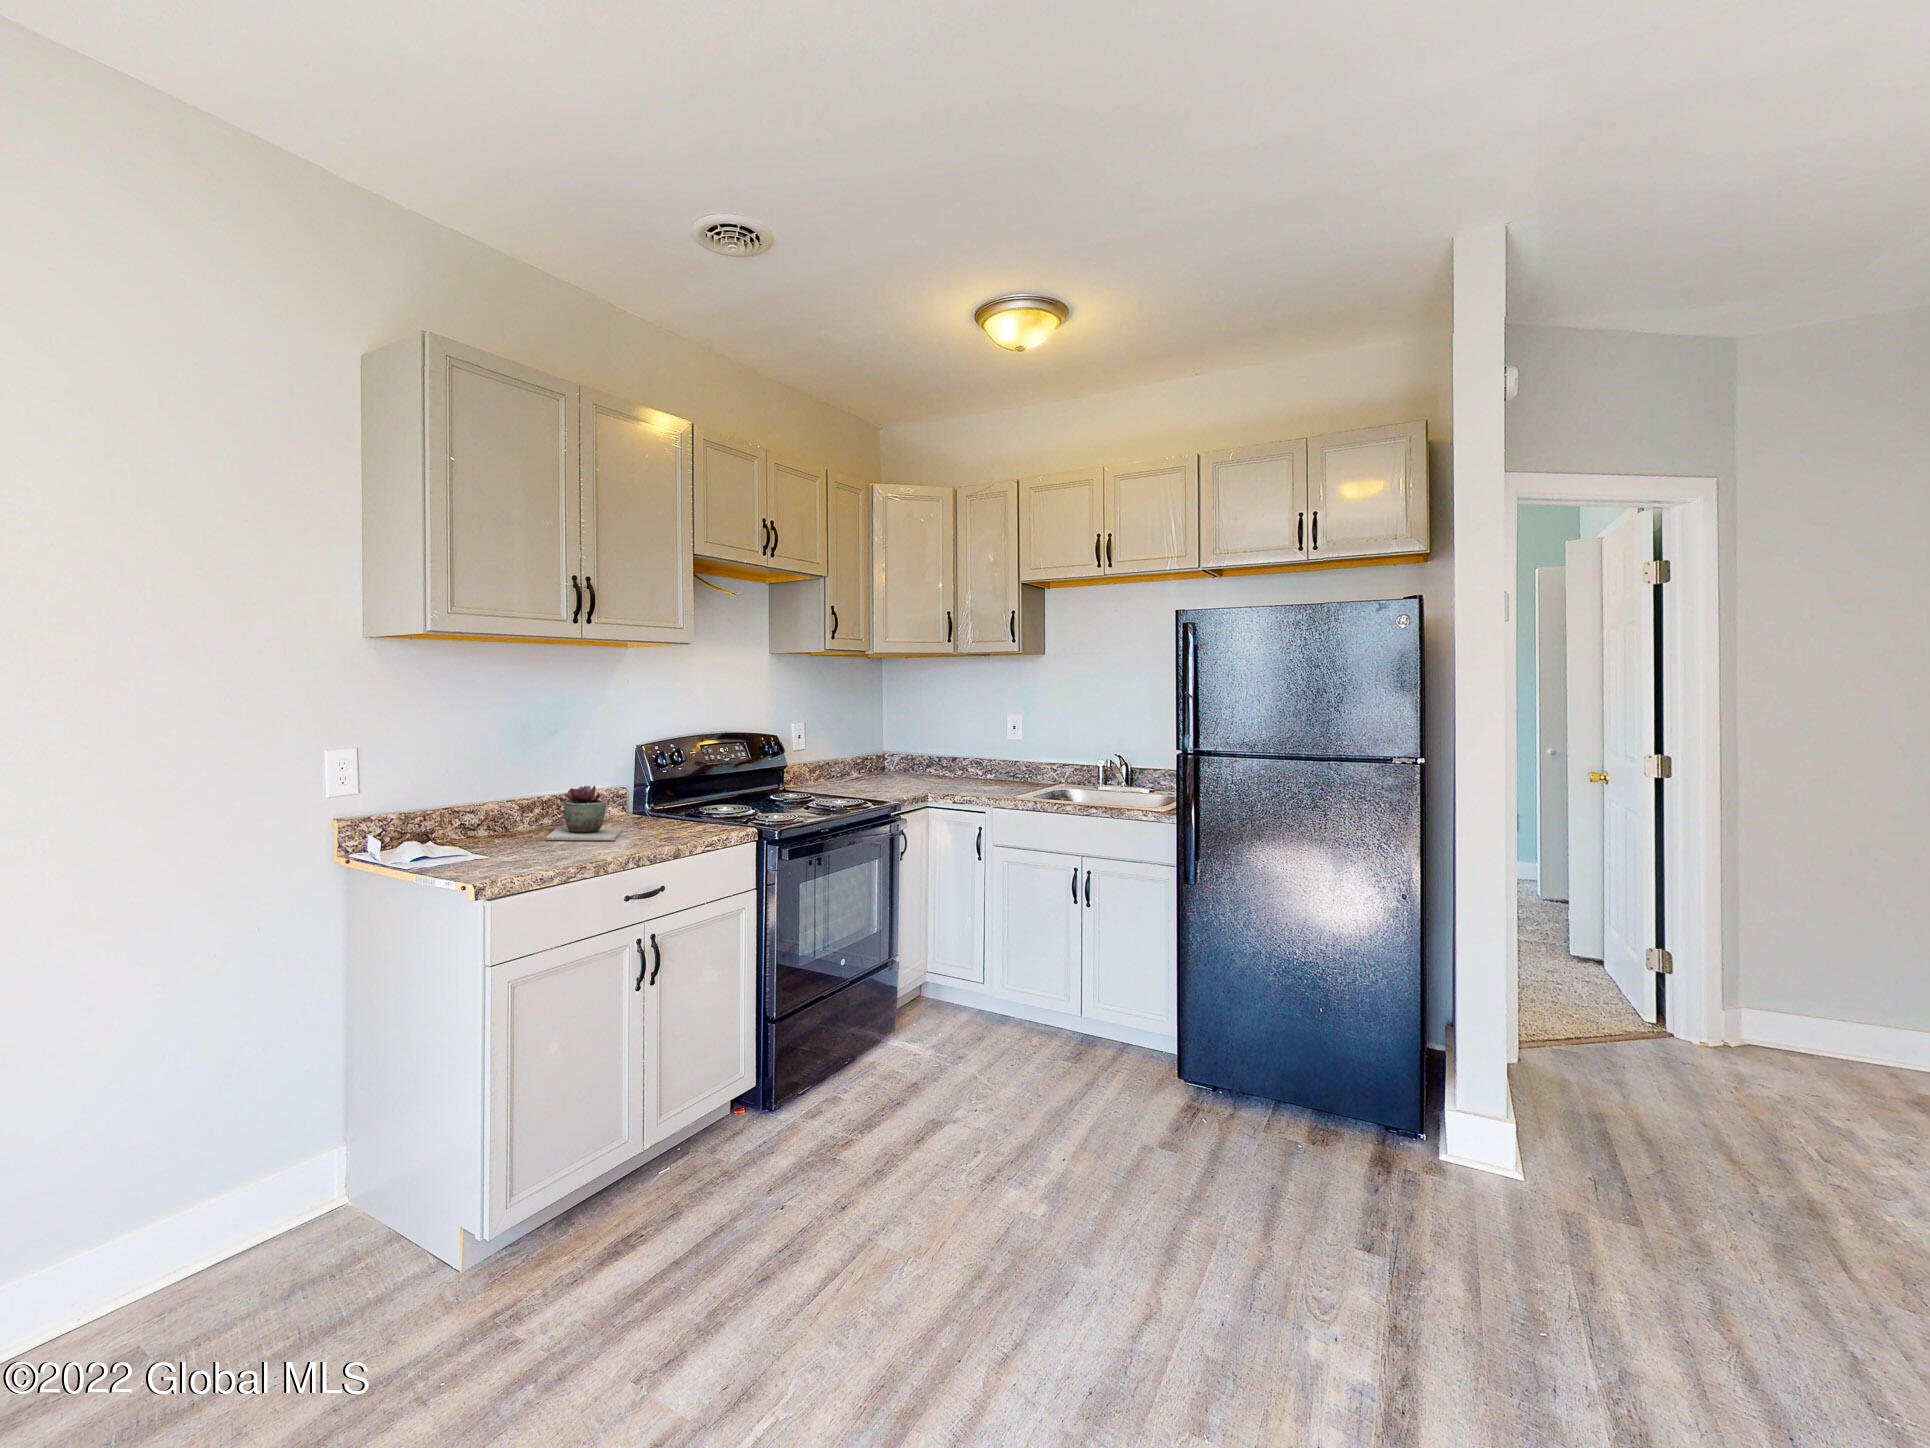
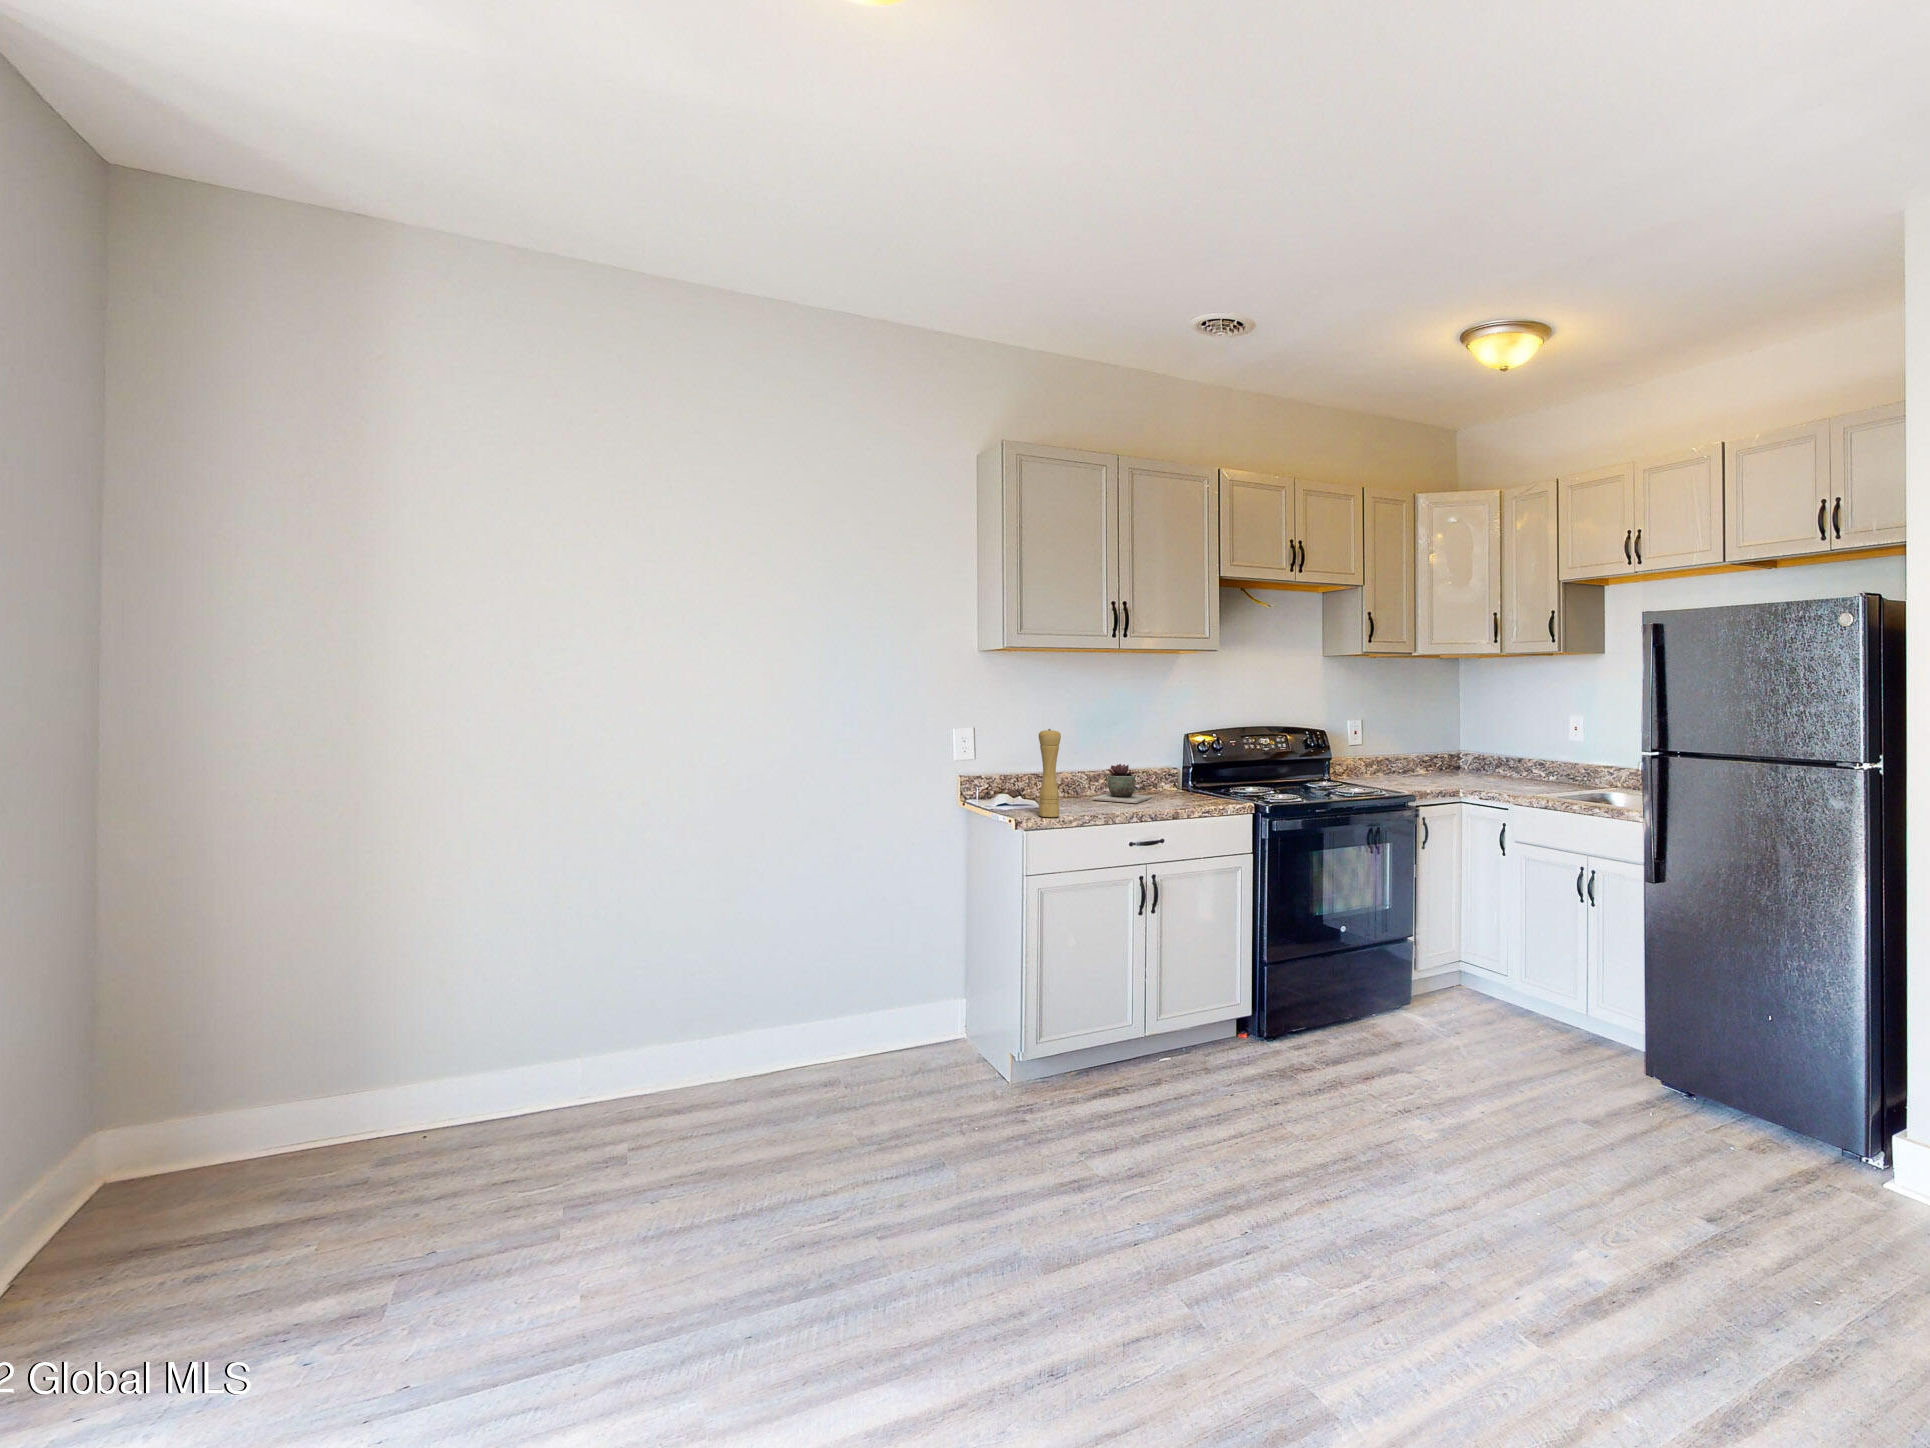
pepper mill: none [502,741,543,875] -> present [1039,729,1061,817]

